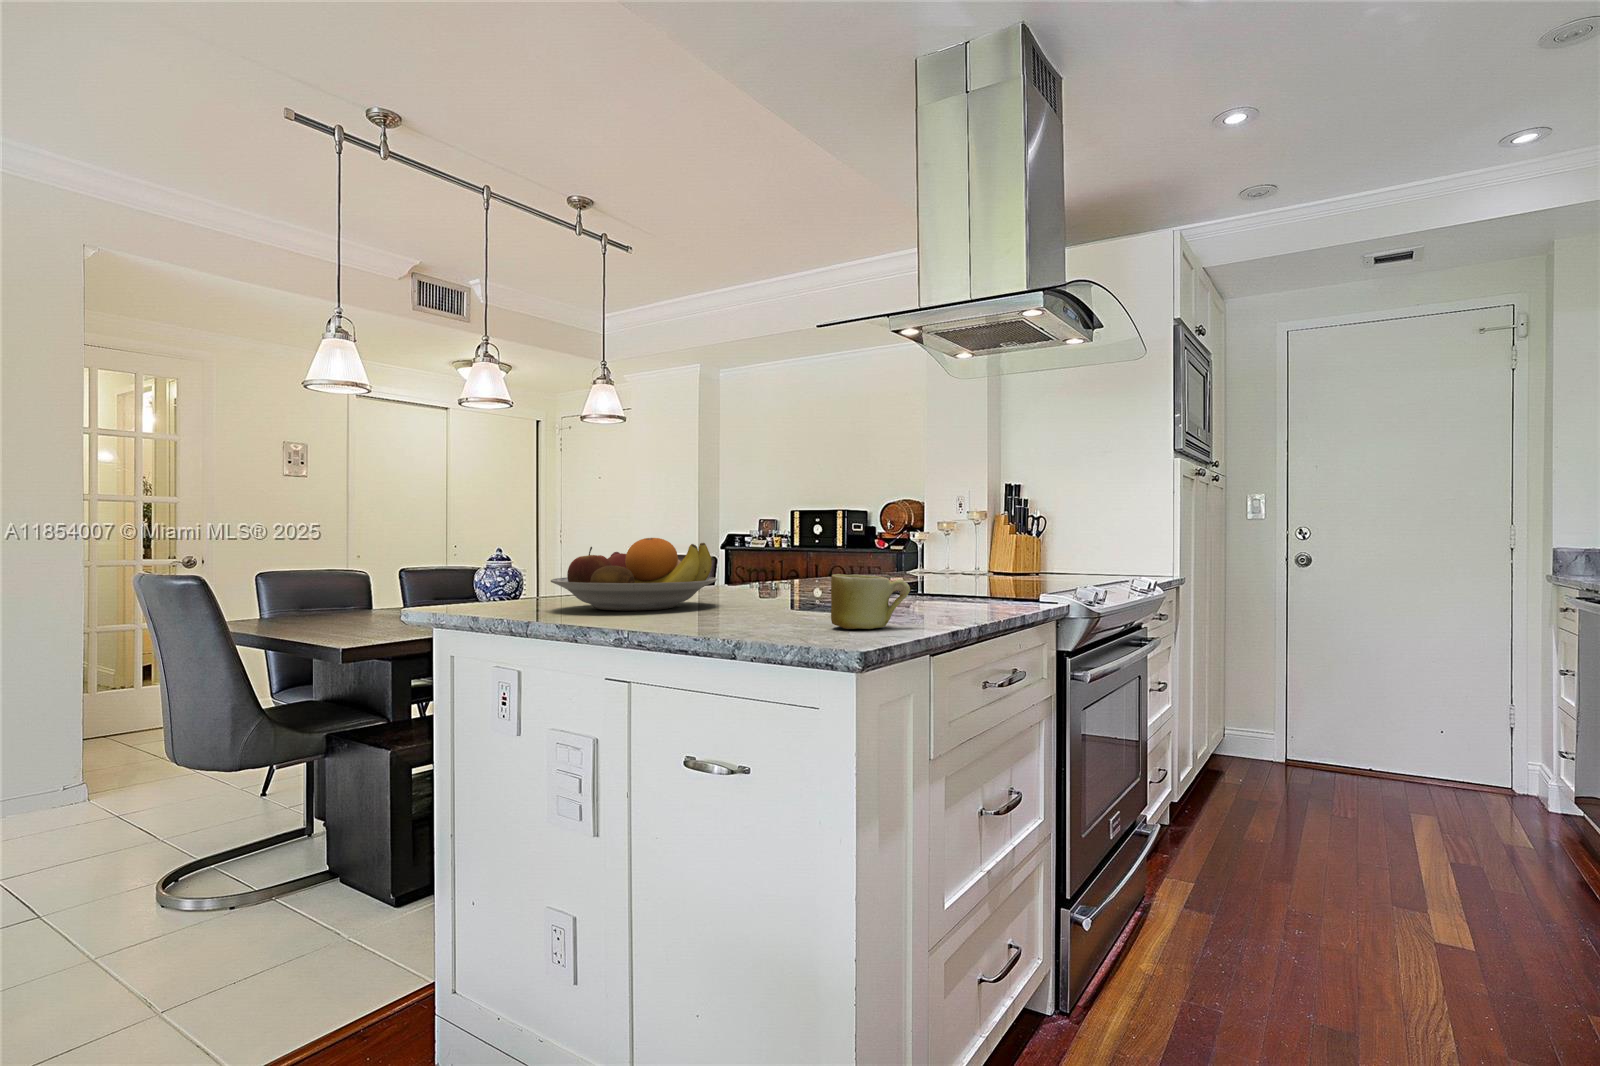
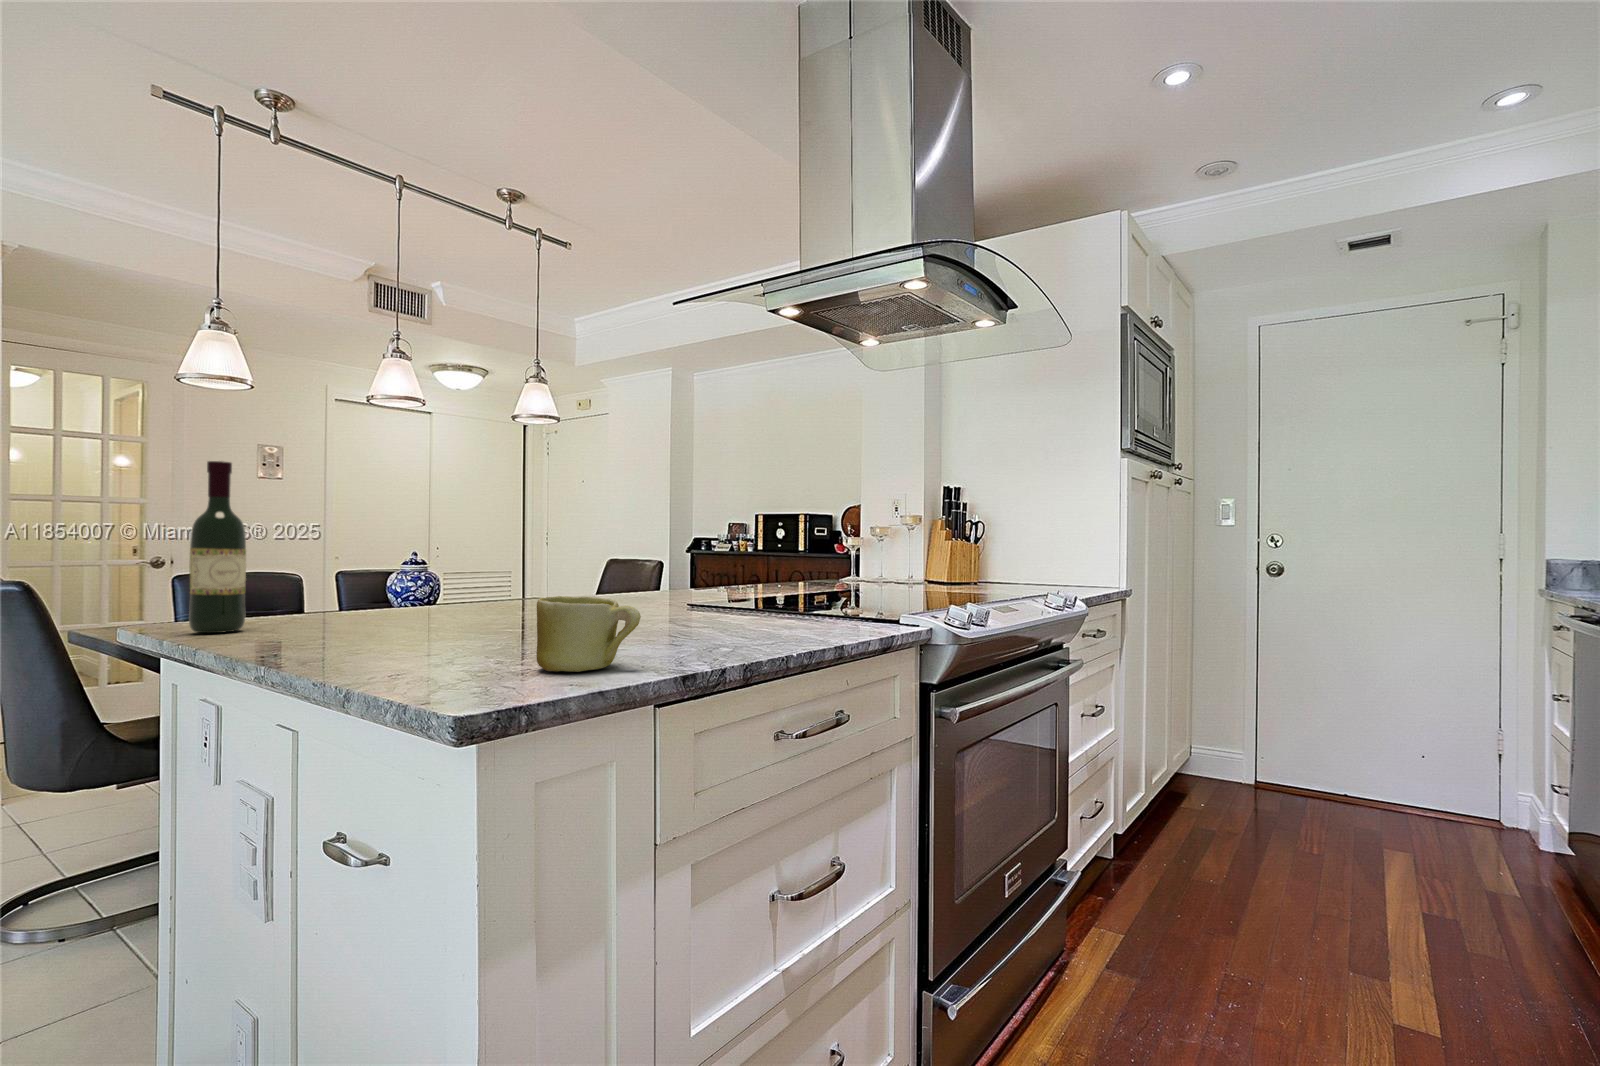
wine bottle: none [449,468,490,613] -> present [189,461,246,633]
fruit bowl: present [551,538,717,611] -> none [308,545,522,631]

